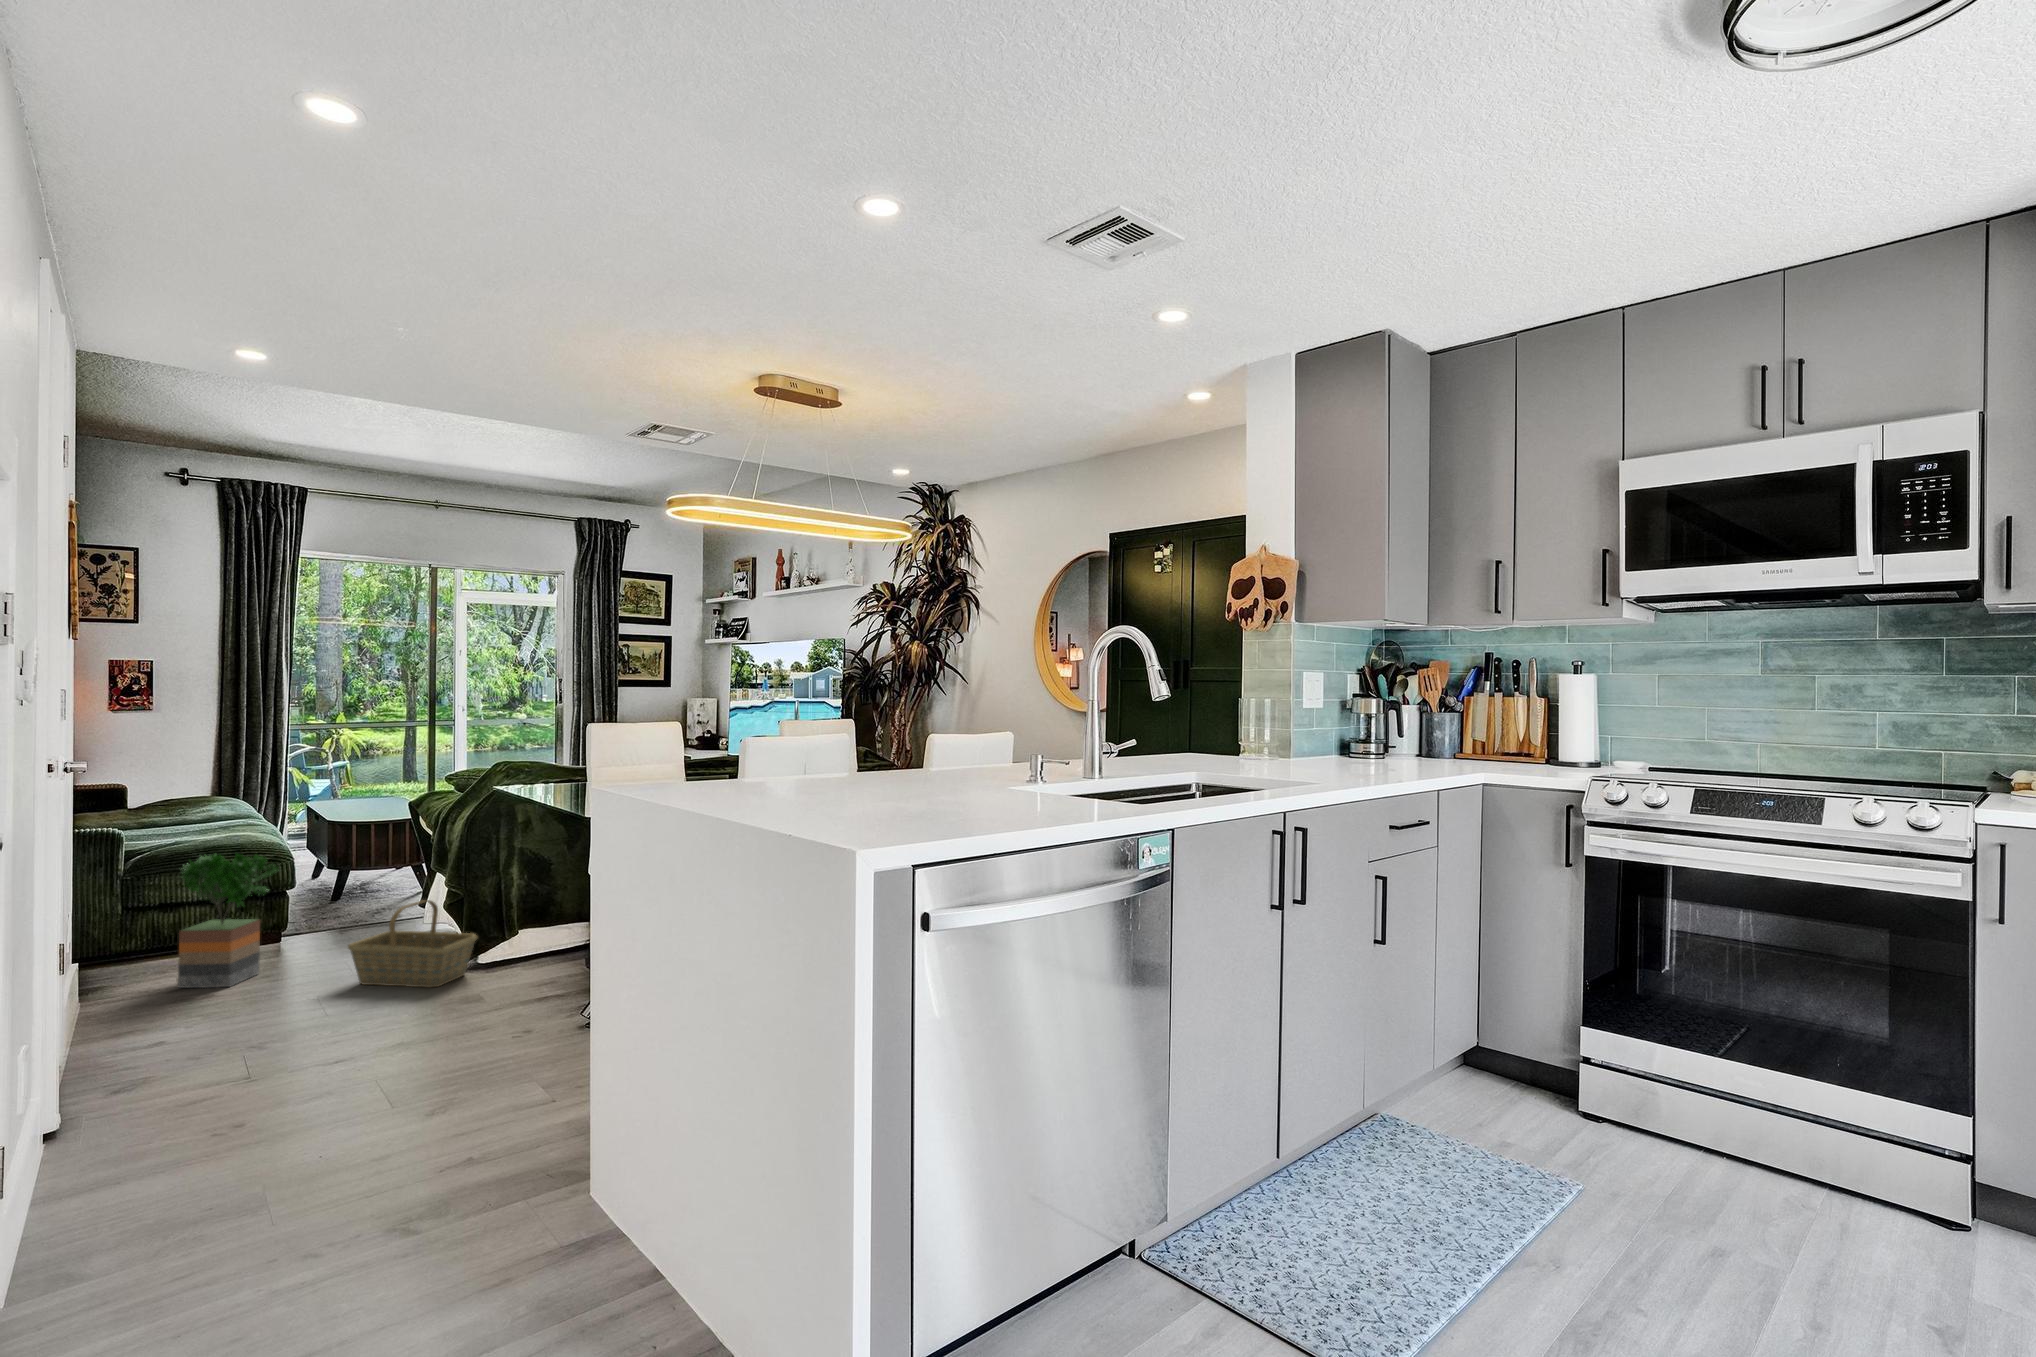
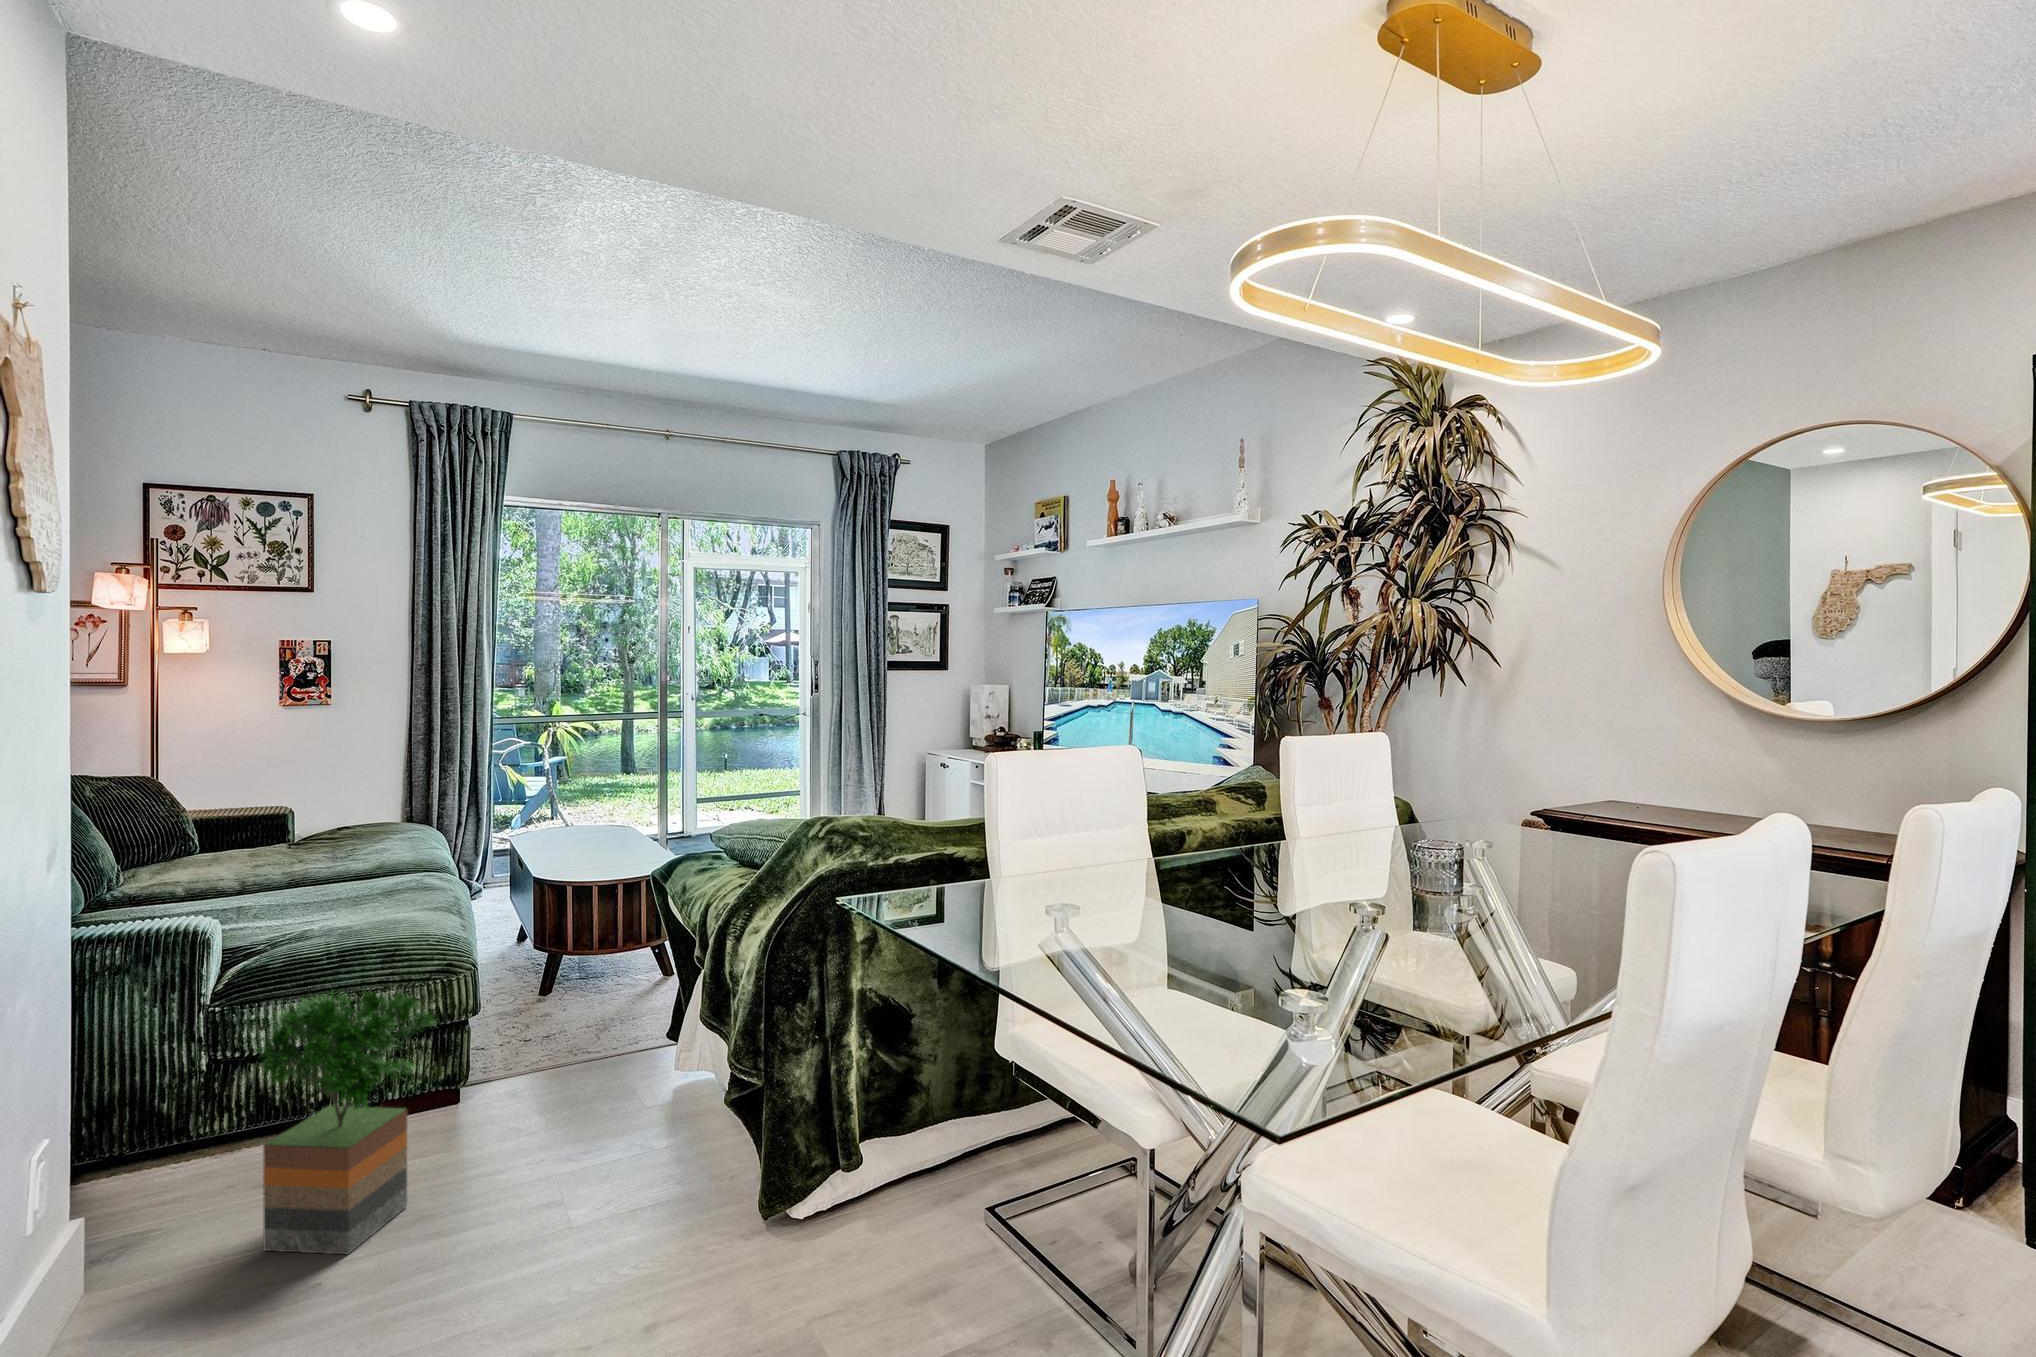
basket: present [348,900,478,987] -> none [548,1095,777,1293]

